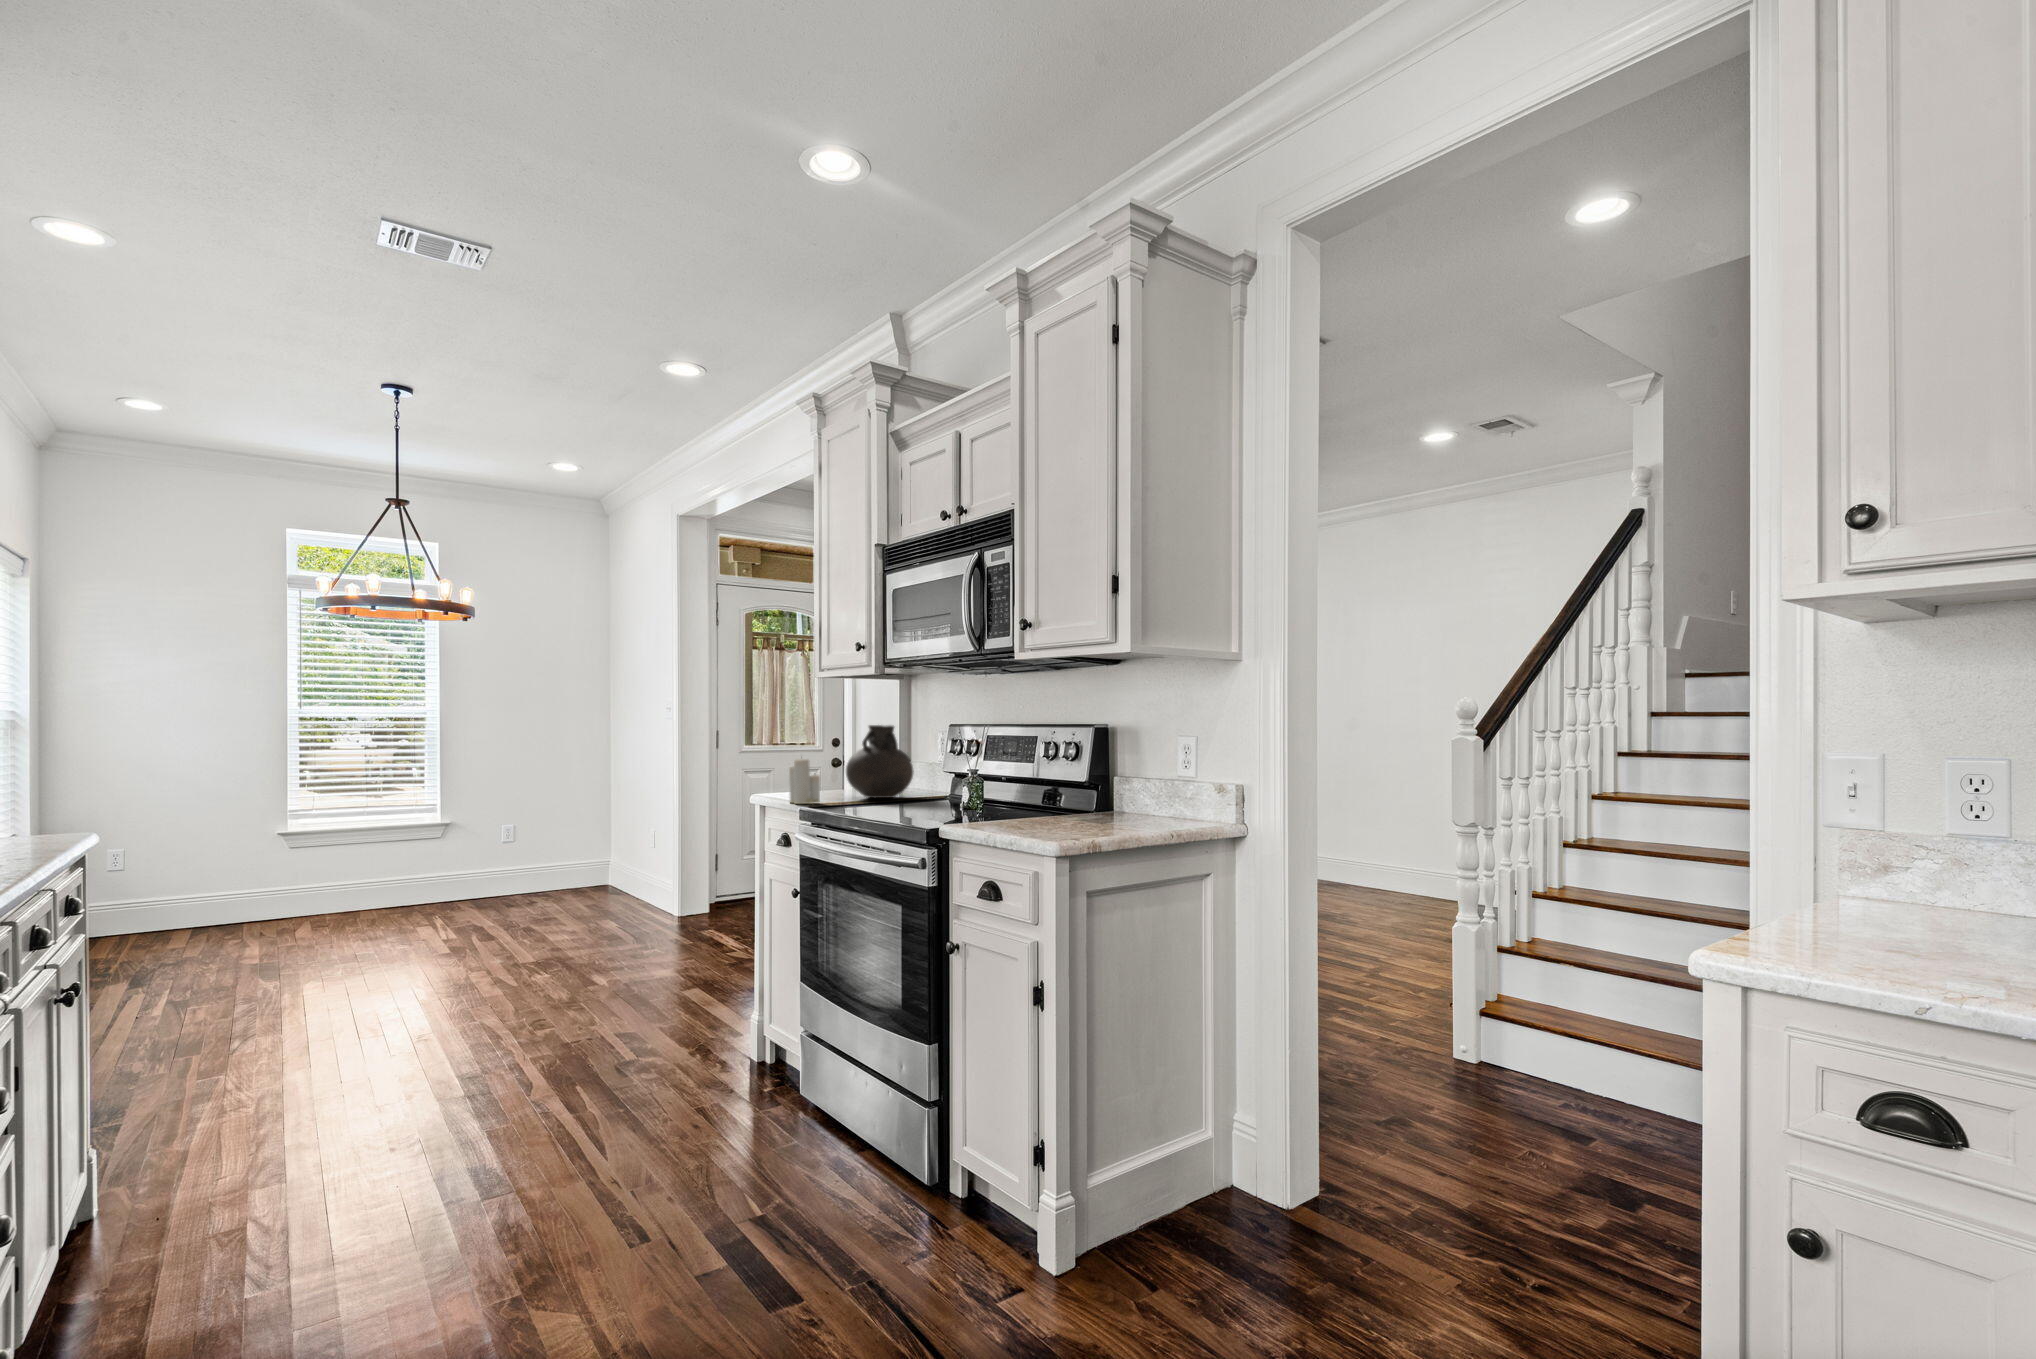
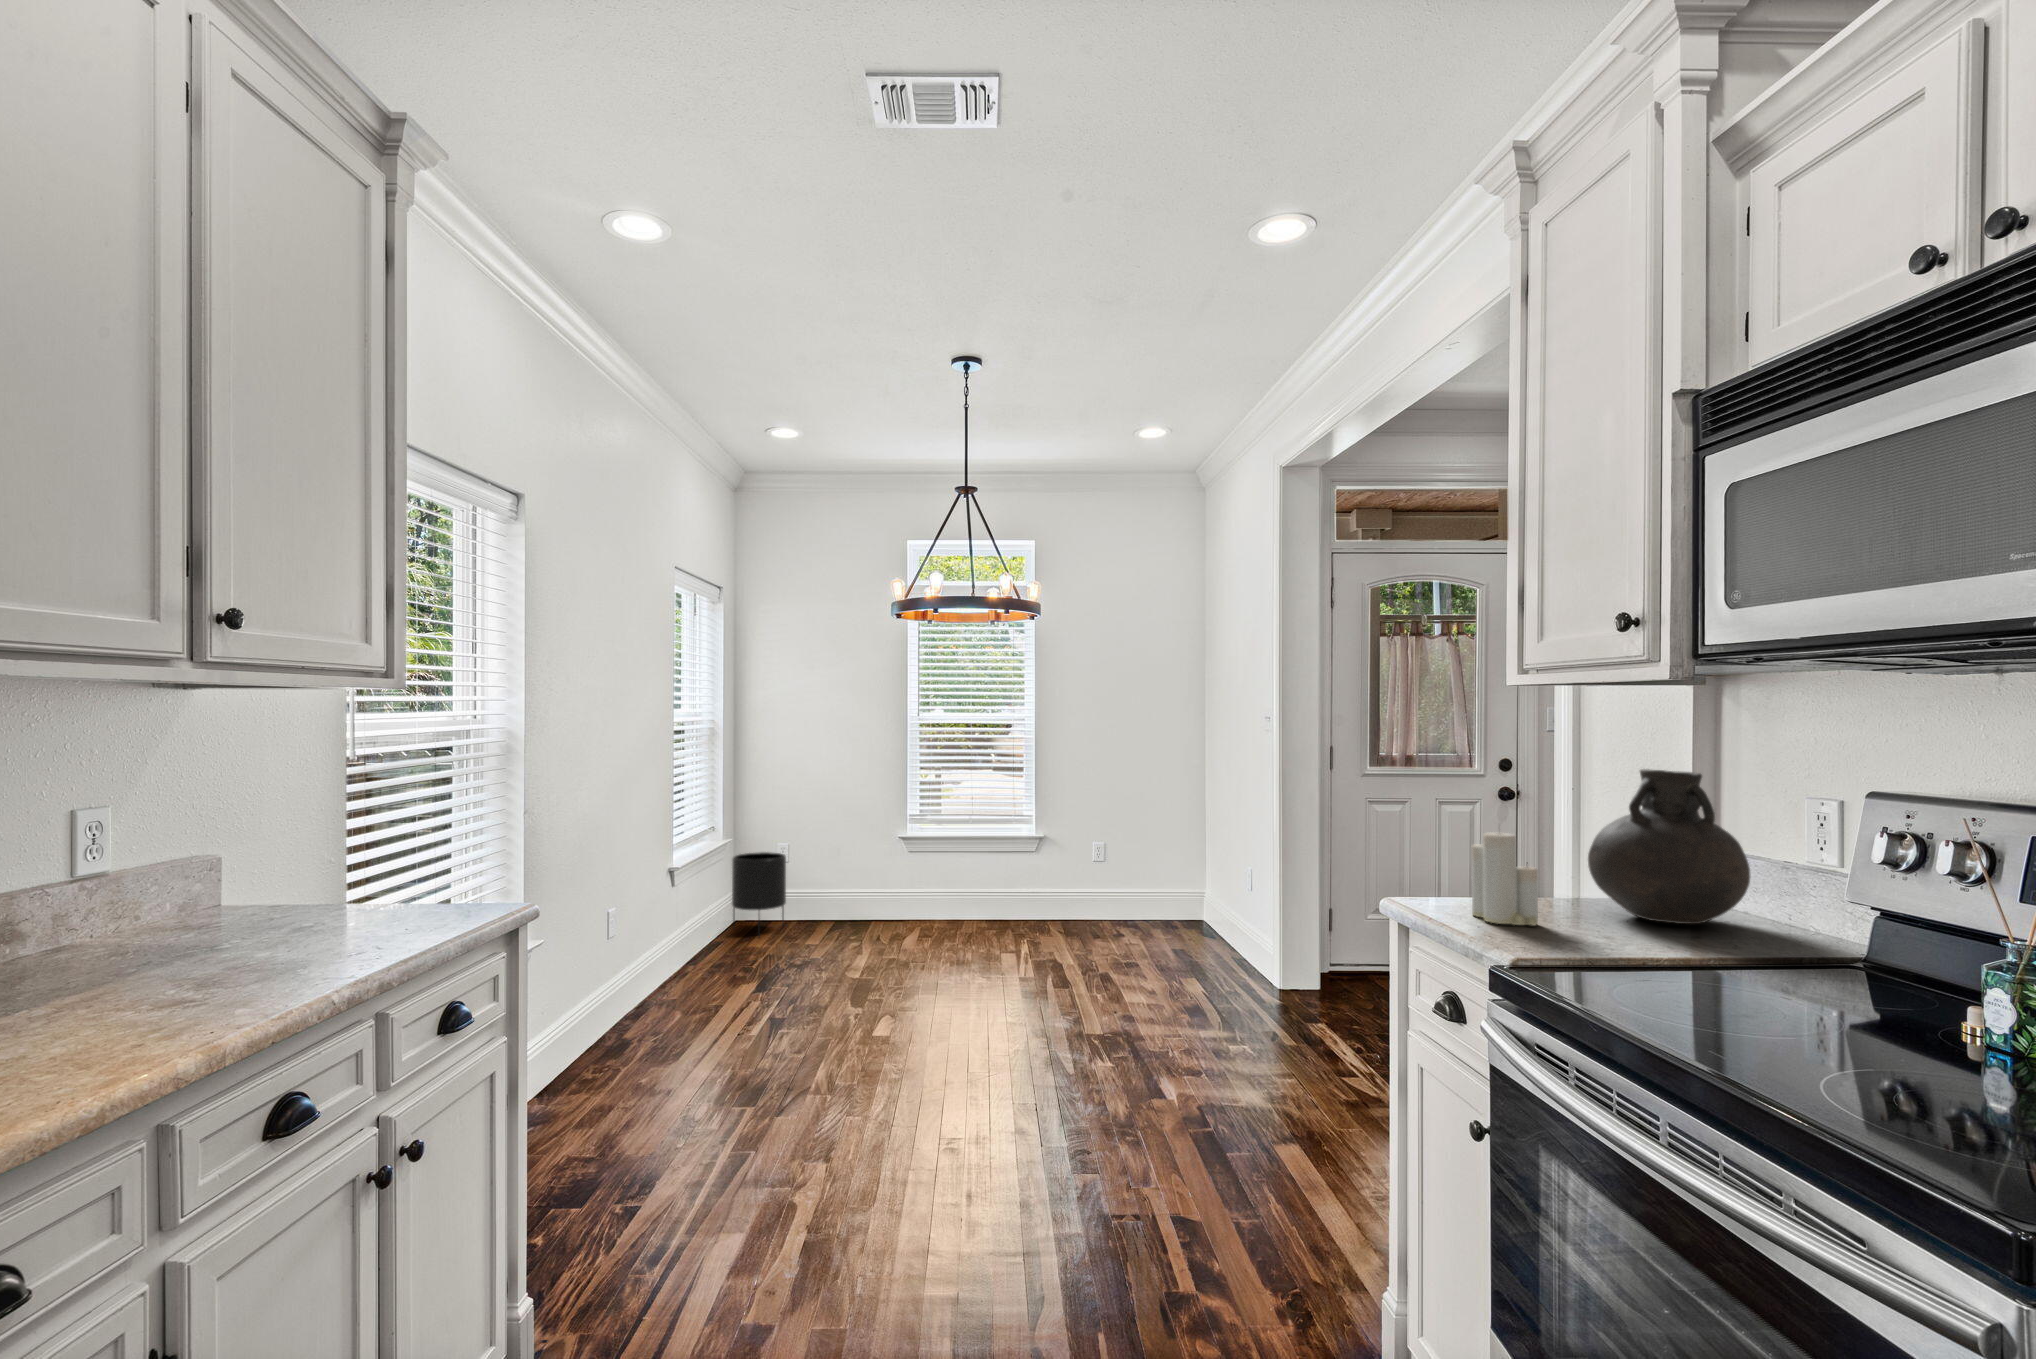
planter: none [93,861,162,947] -> present [732,852,786,933]

